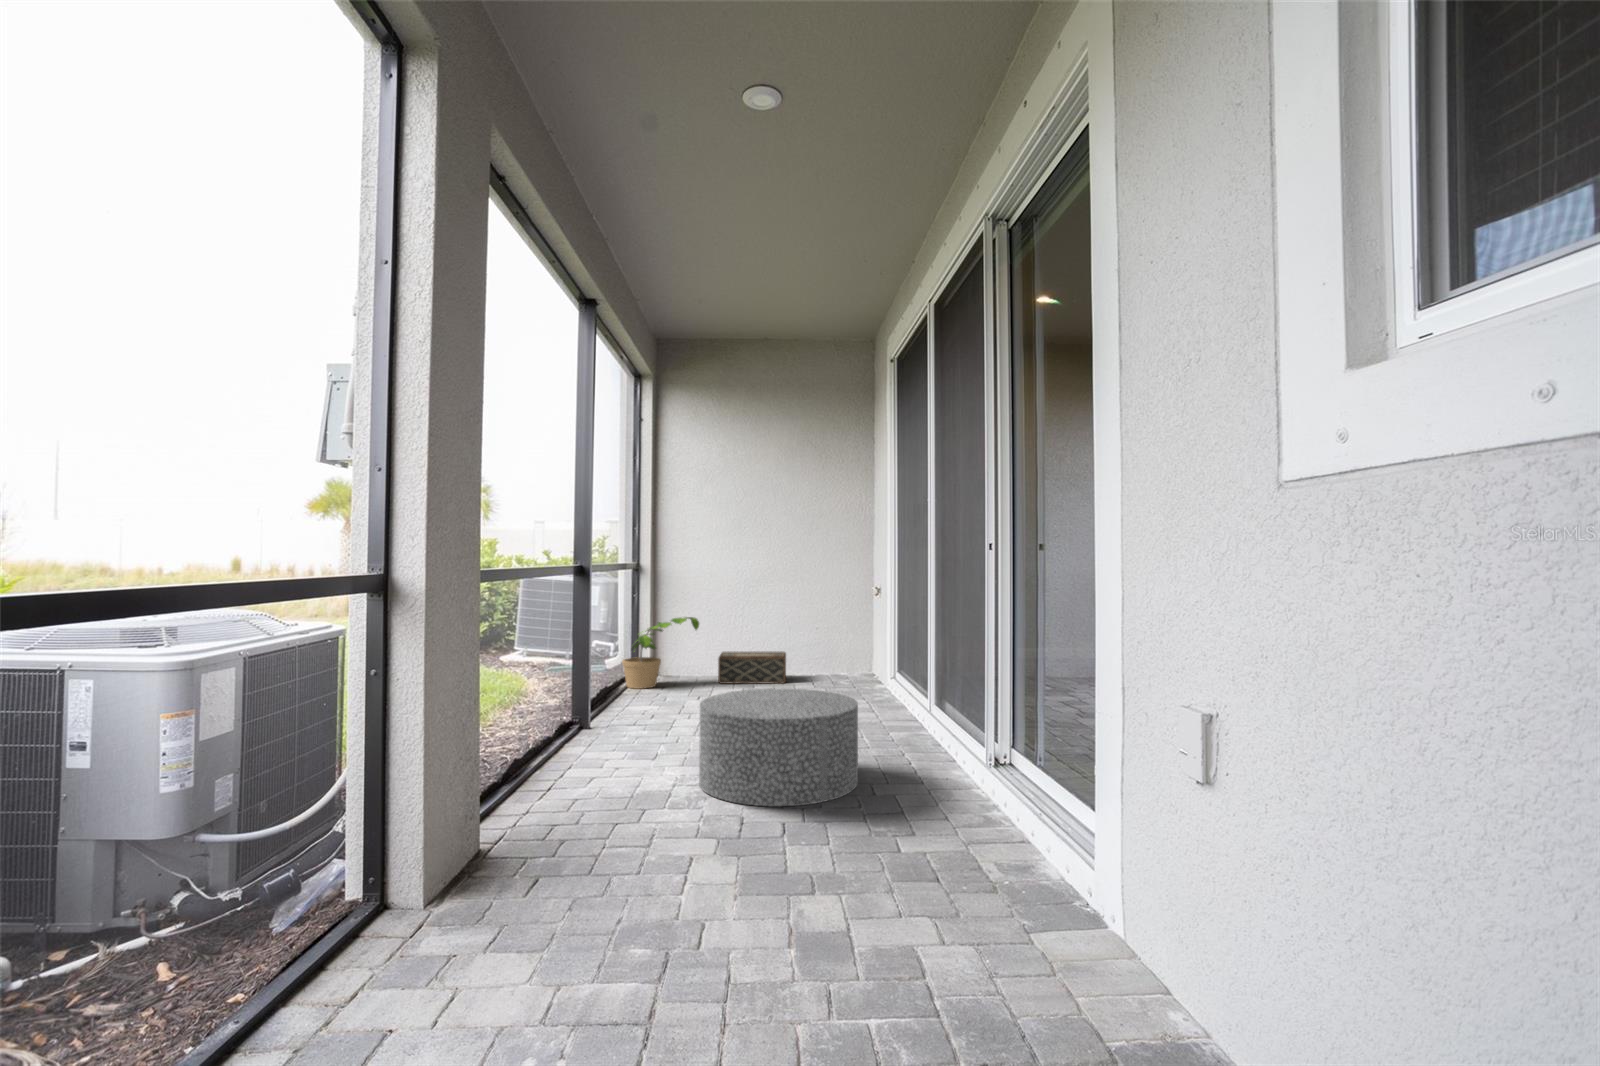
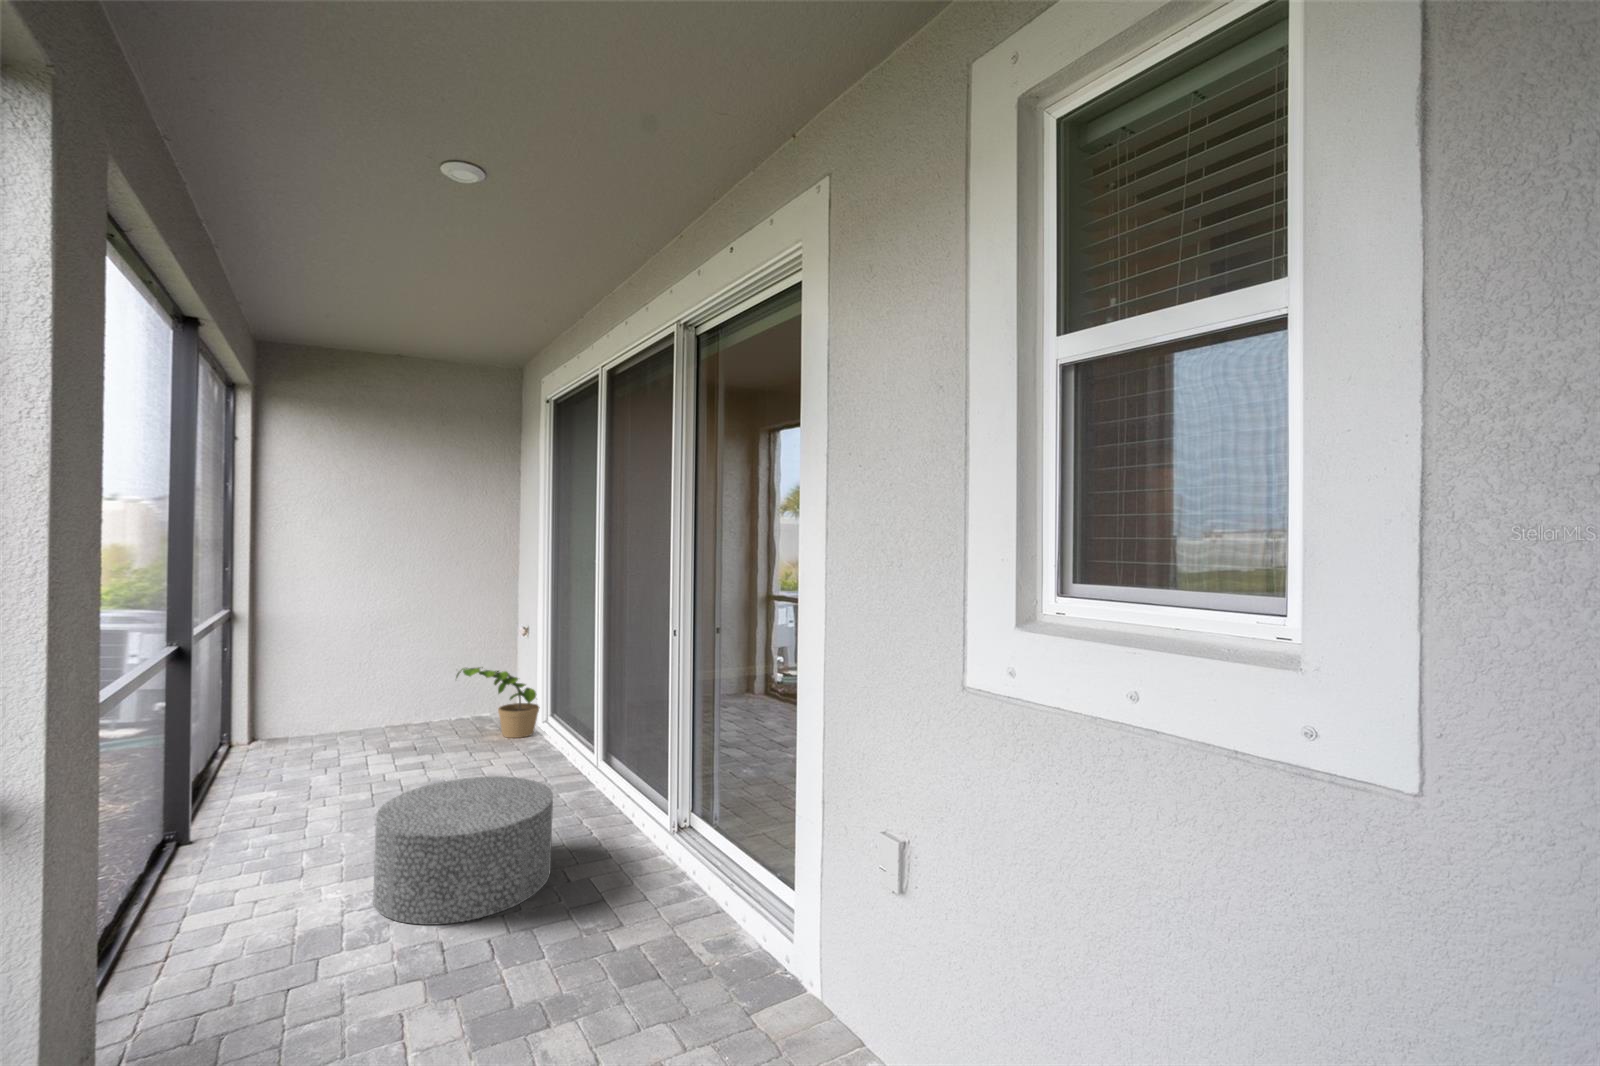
potted plant: present [622,617,699,689] -> present [456,667,540,738]
woven basket: present [718,652,786,684] -> none [343,698,429,743]

